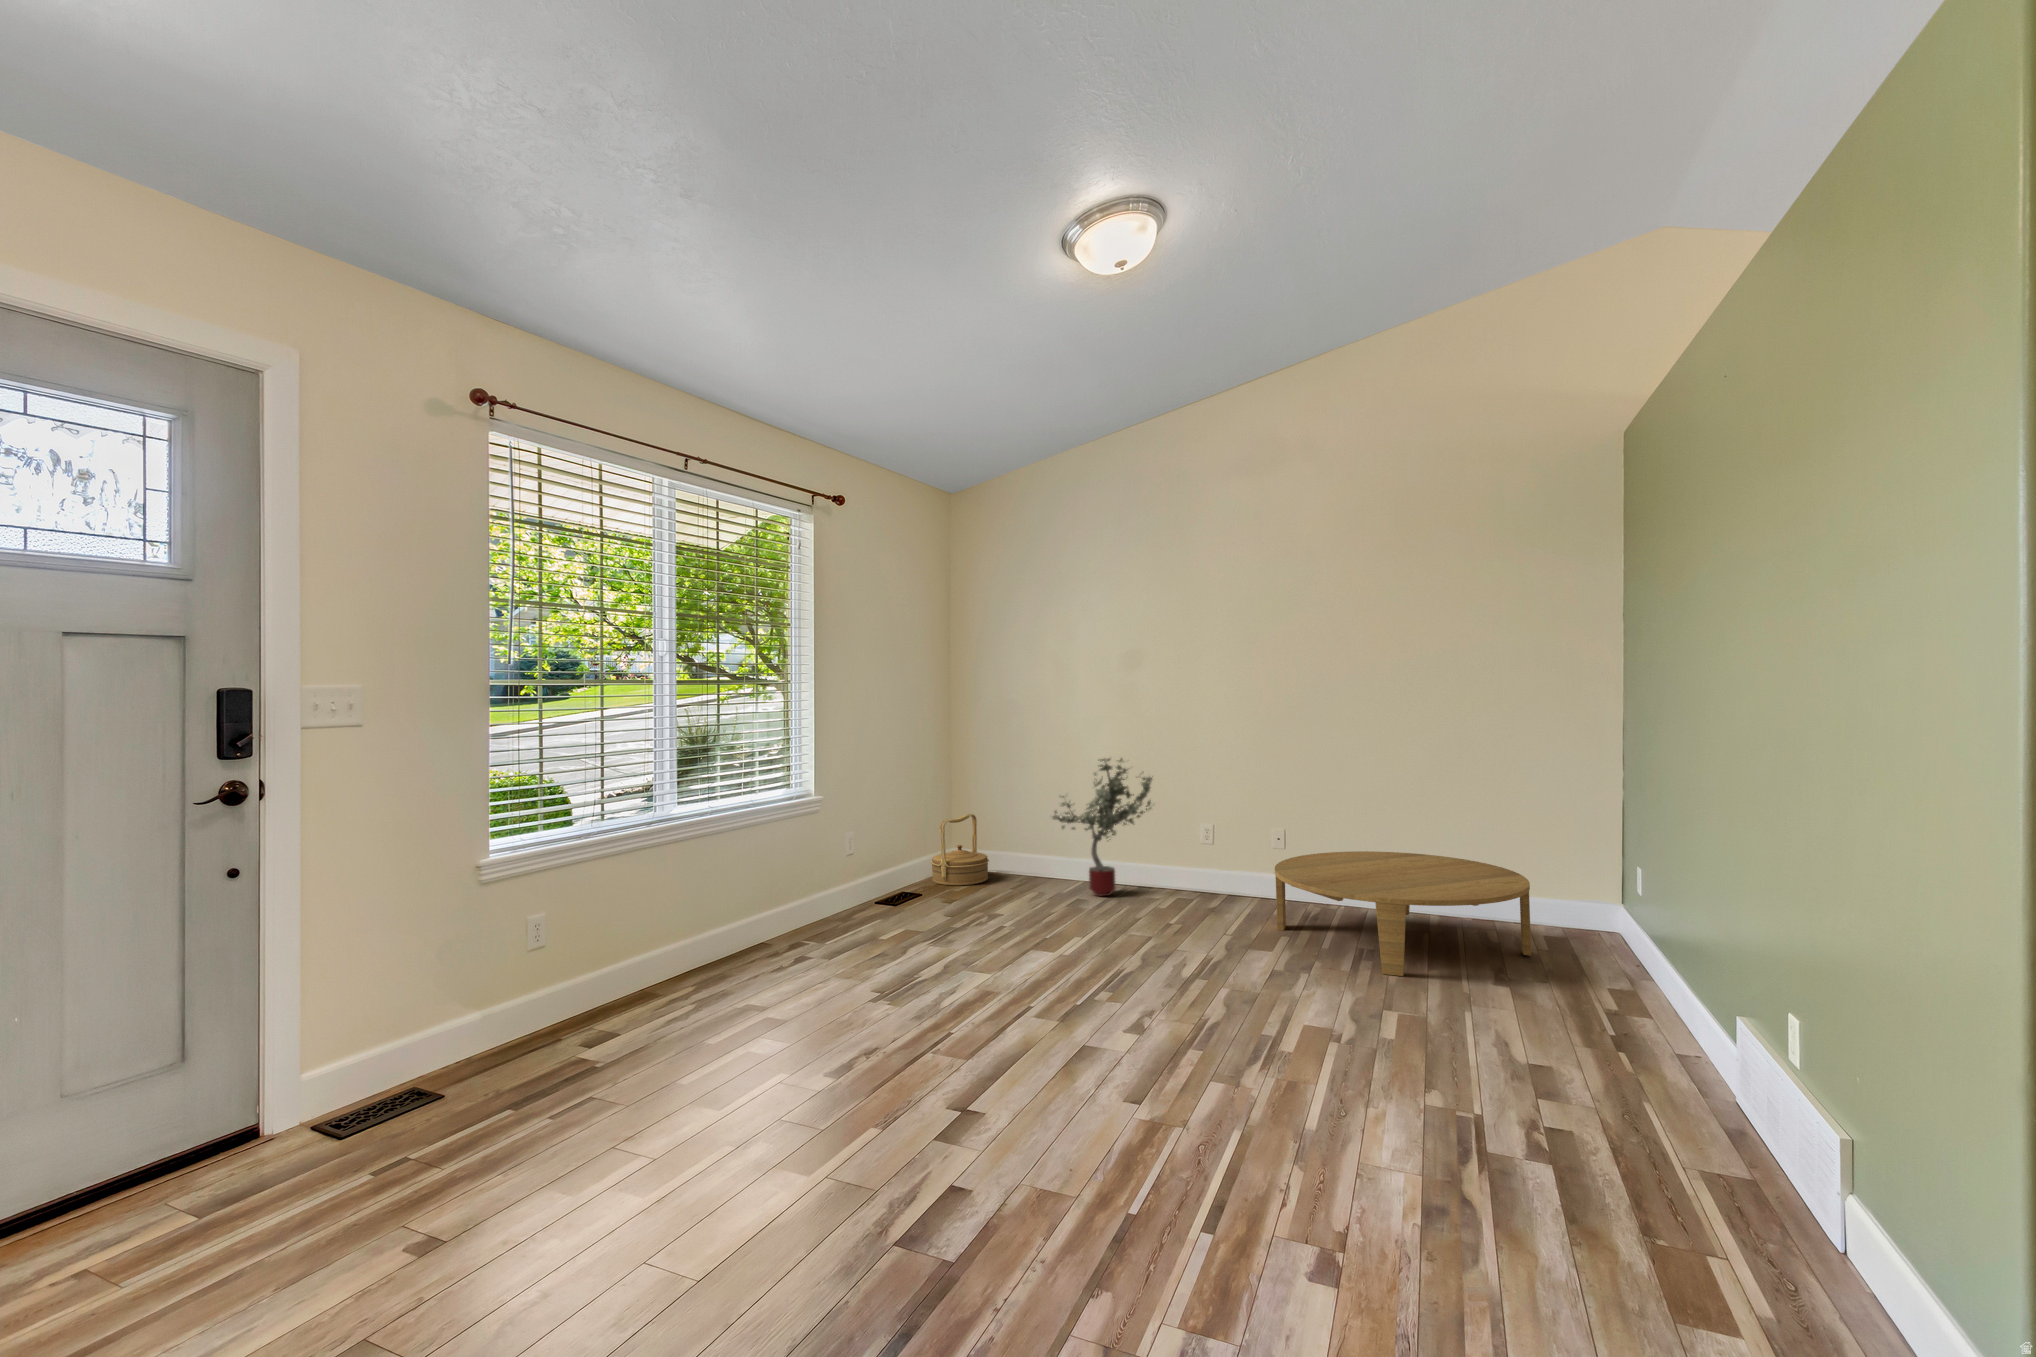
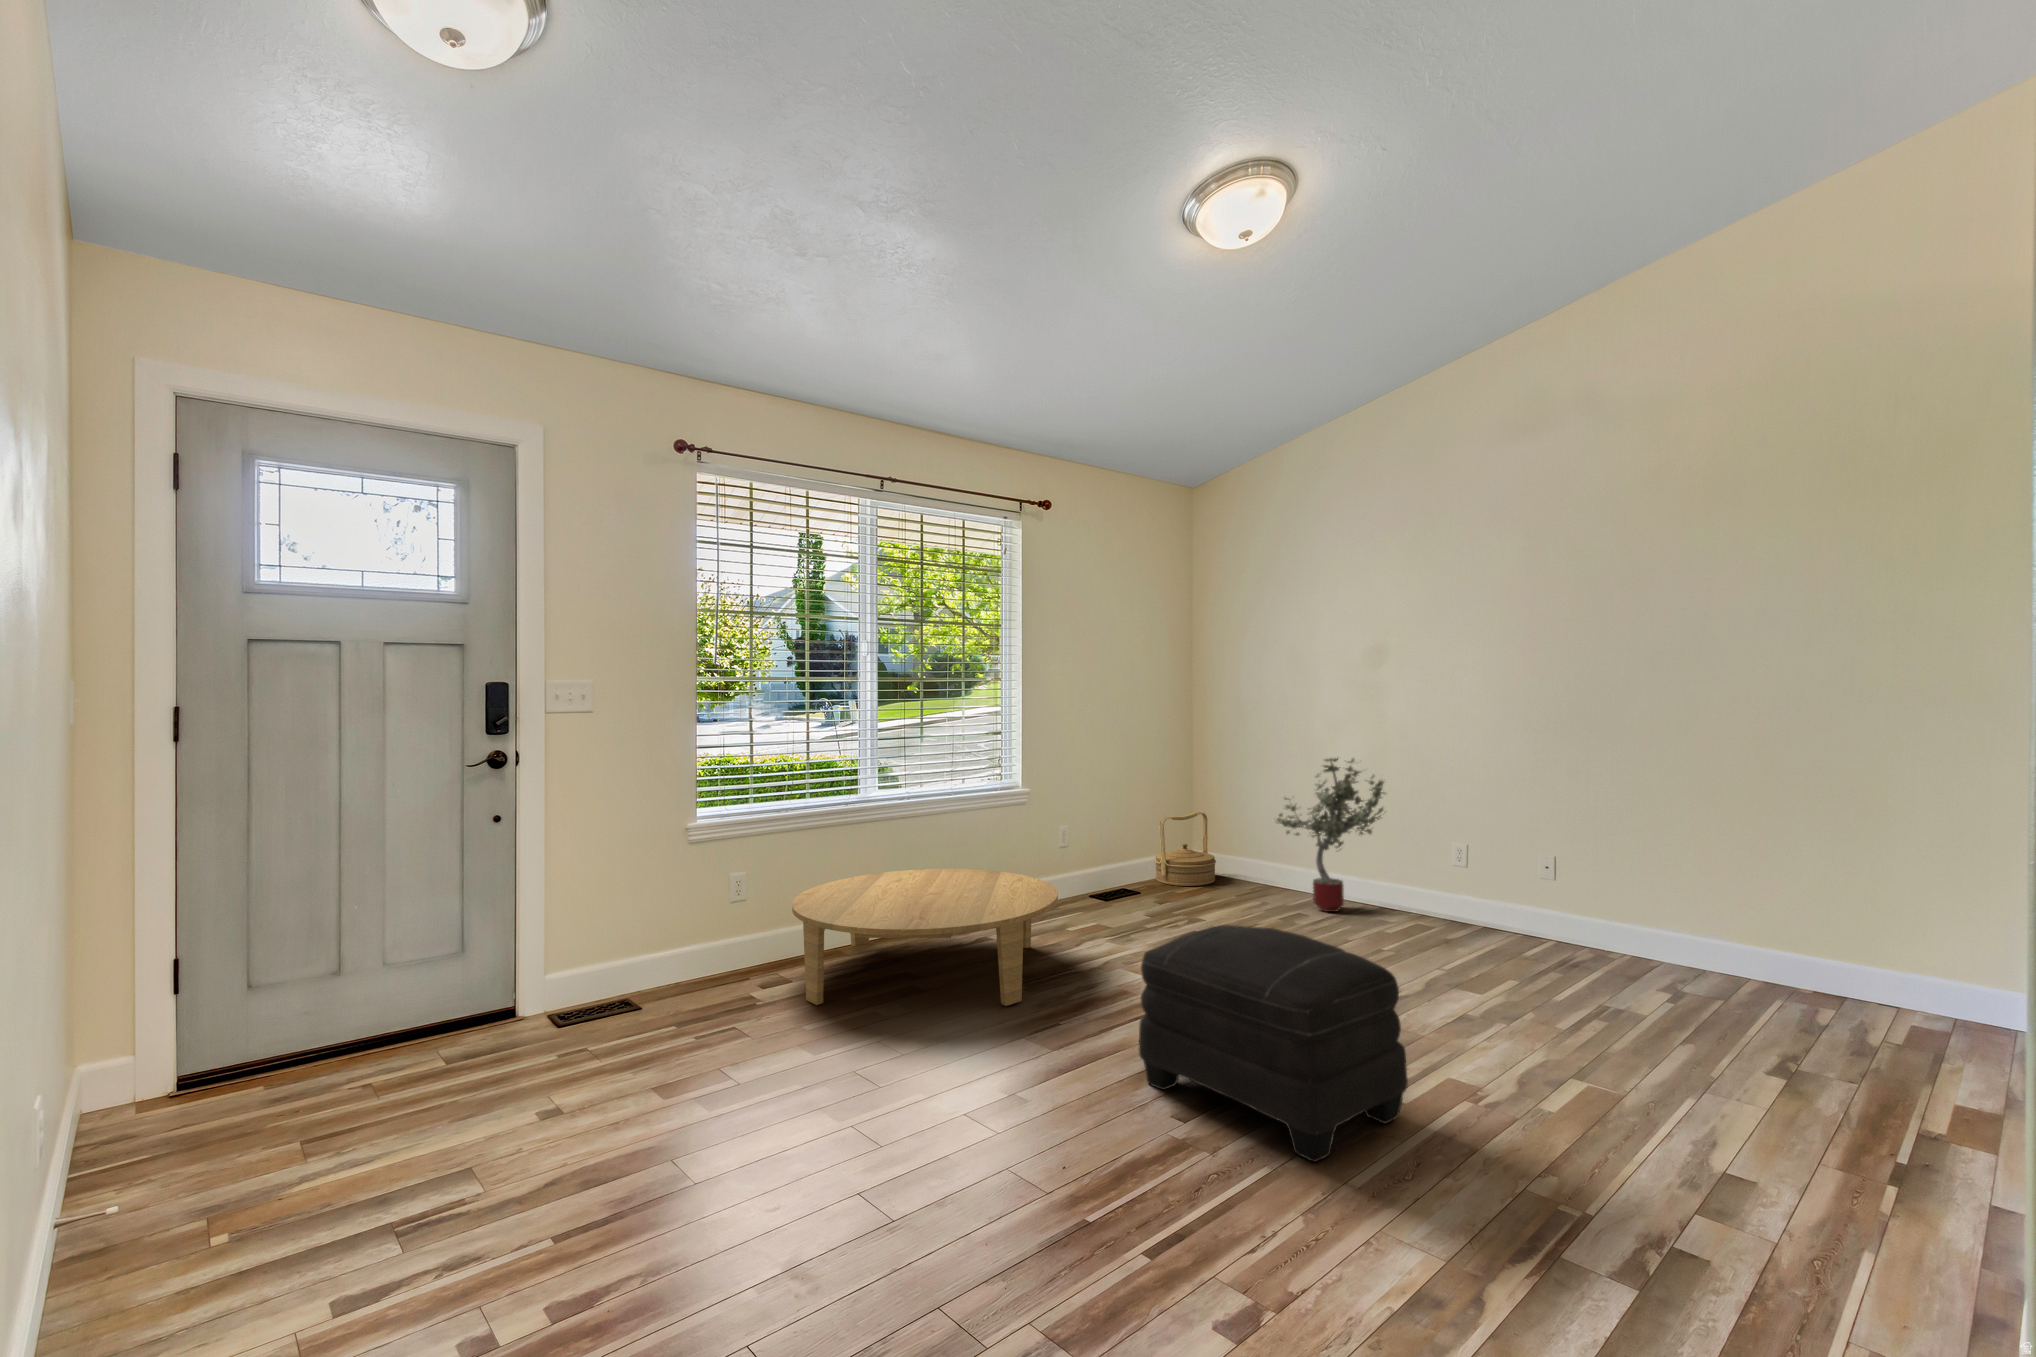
coffee table: present [1275,851,1531,976] -> present [792,869,1058,1006]
ottoman: none [1071,911,1305,1116] -> present [1139,925,1408,1162]

